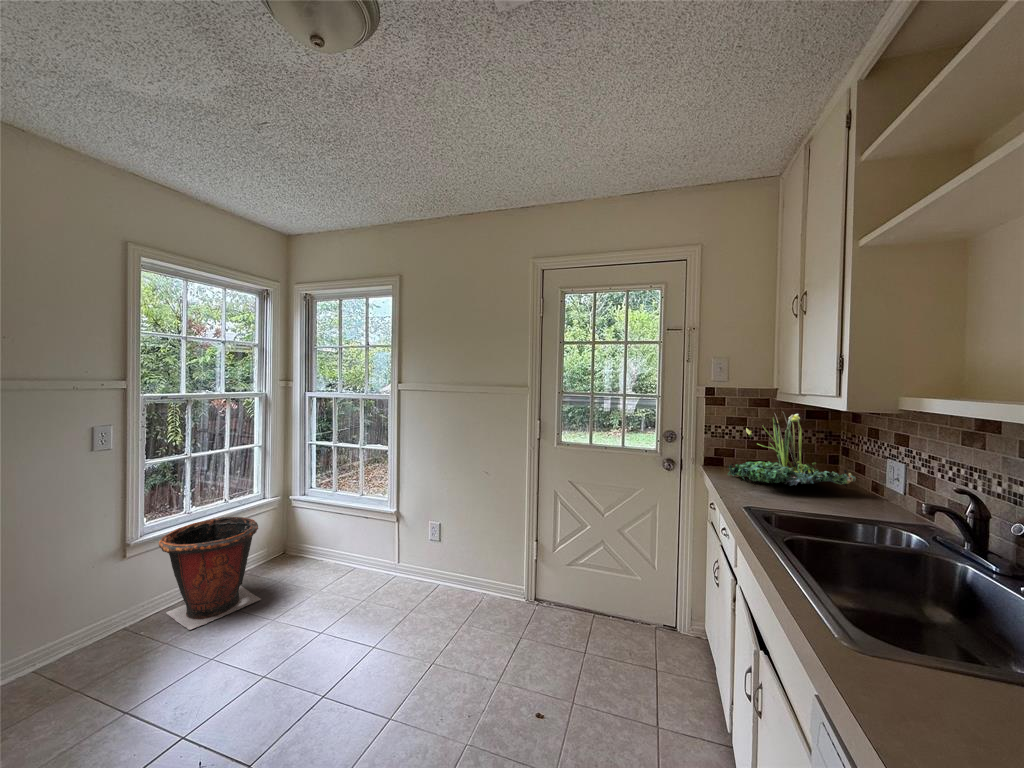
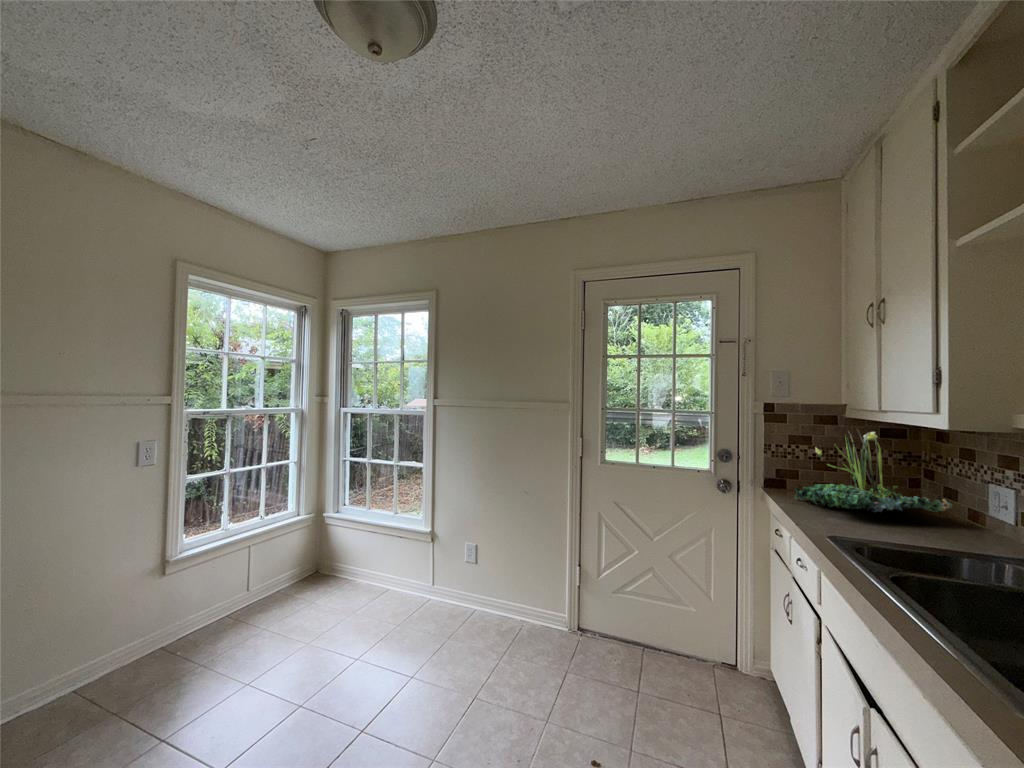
trash can: present [159,517,261,630] -> none [196,532,295,653]

